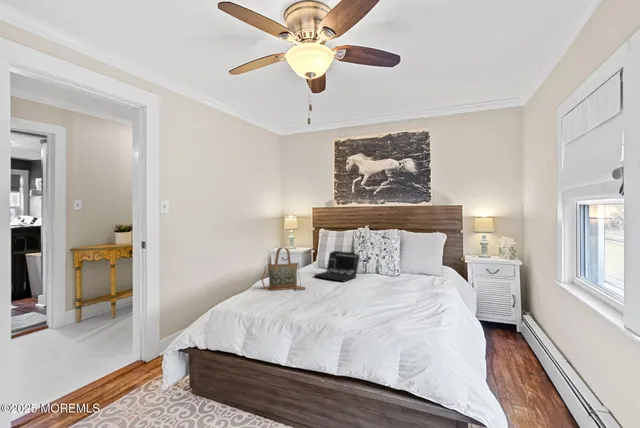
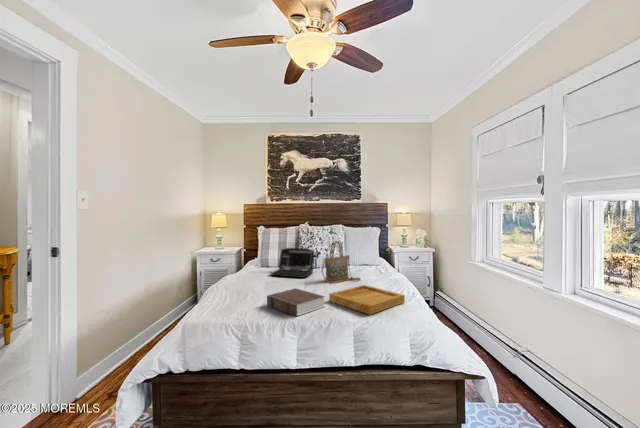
handbag: present [262,247,305,290] -> present [322,241,360,283]
book: none [284,290,333,315] -> present [267,288,324,316]
tray: none [343,293,420,323] -> present [329,285,405,315]

